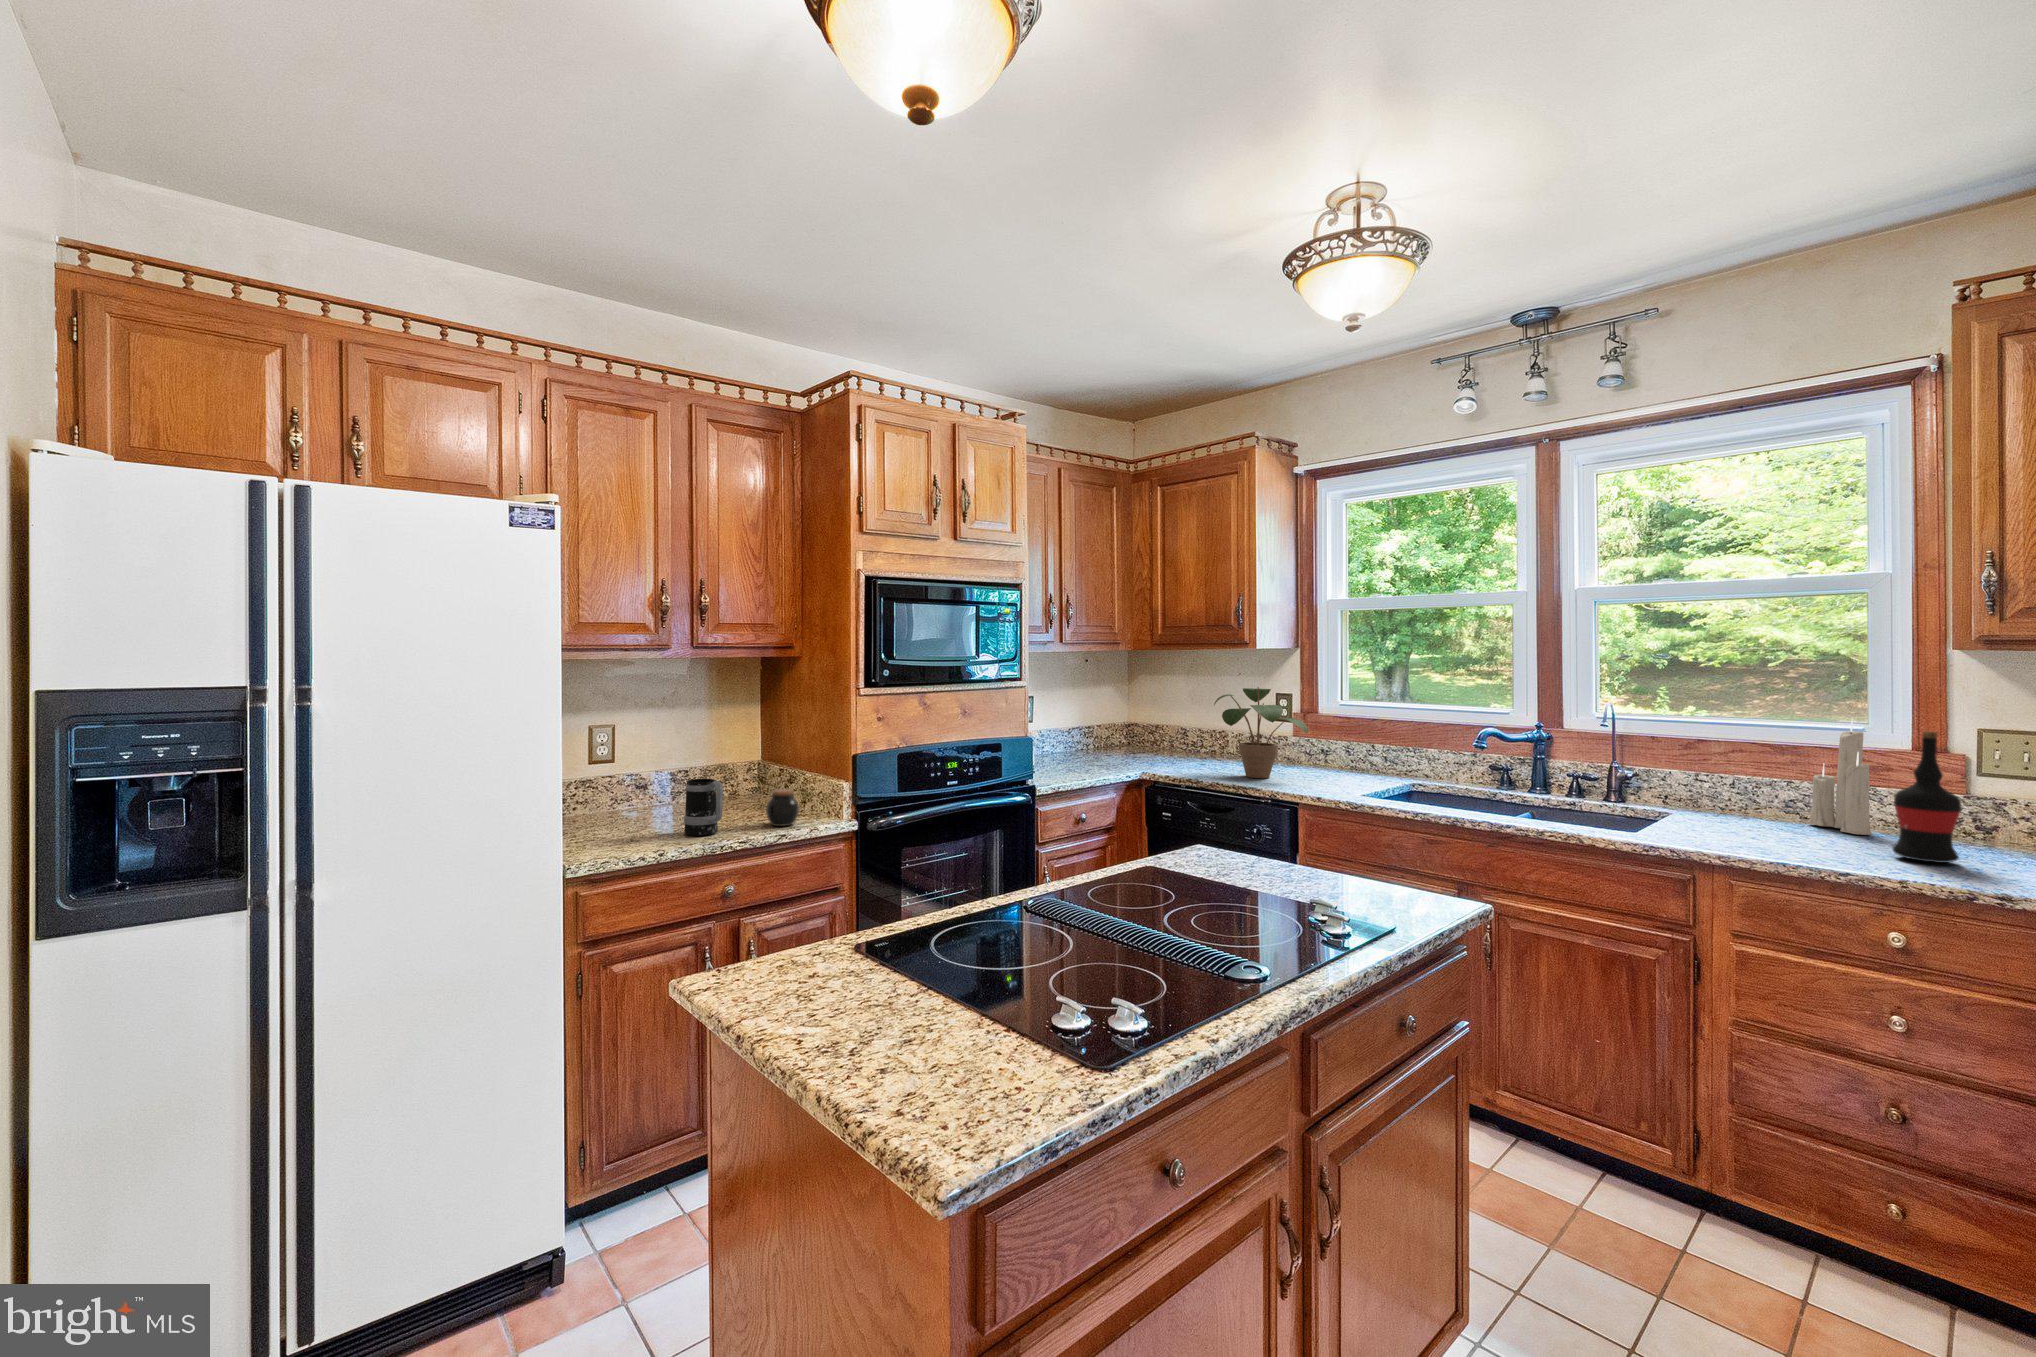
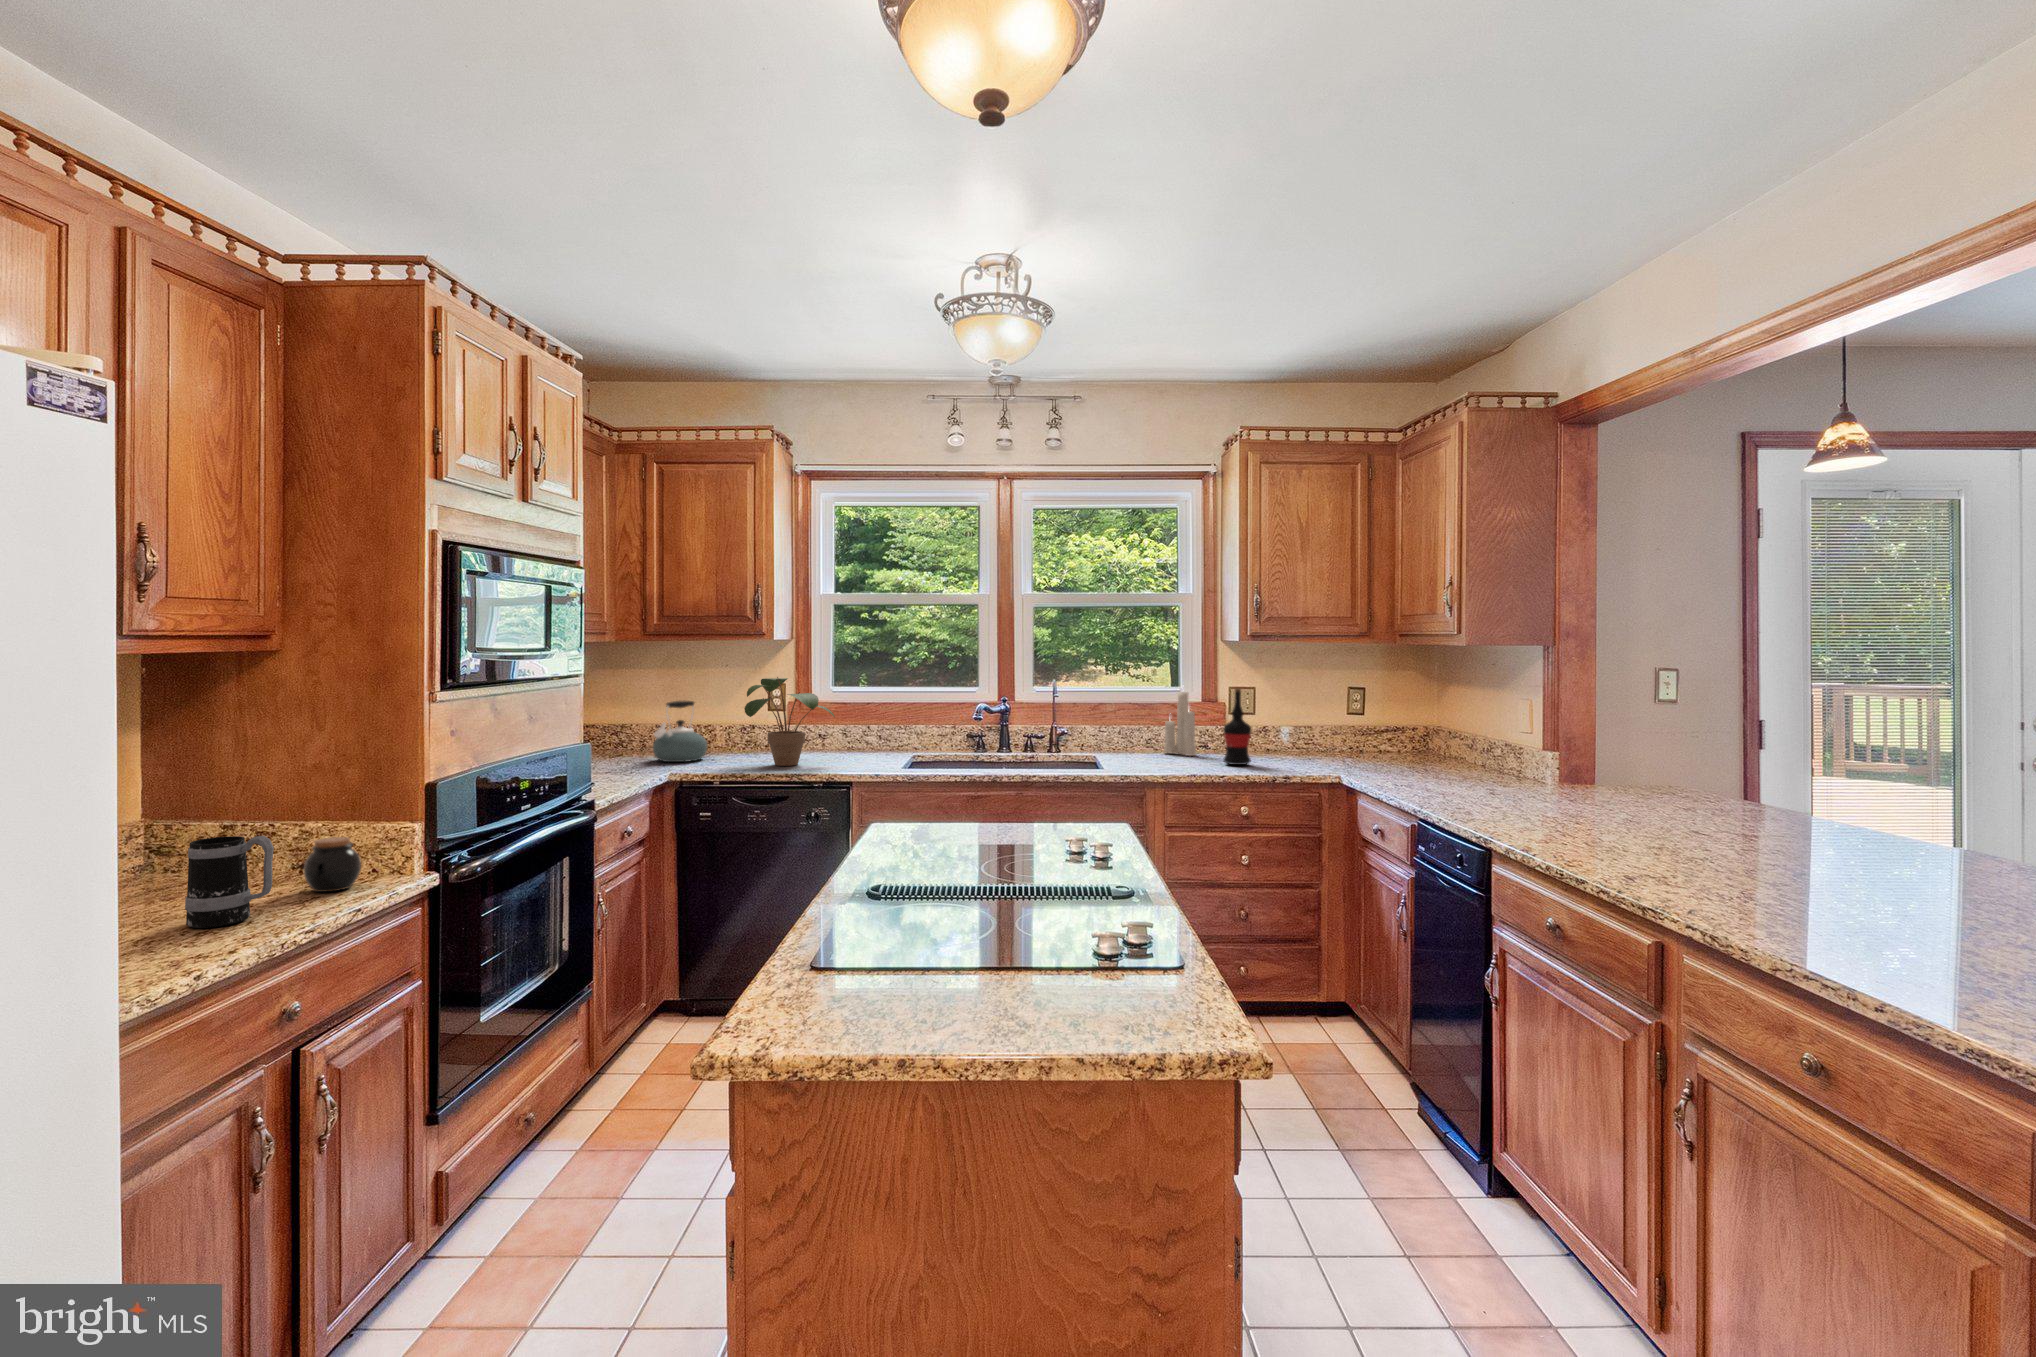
kettle: none [1152,707,1206,764] -> present [653,700,707,762]

